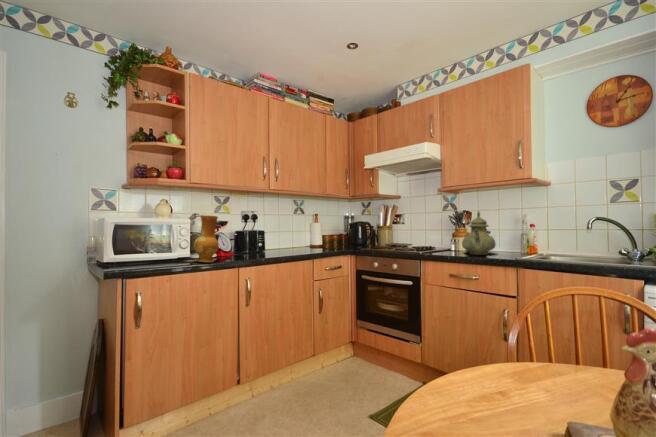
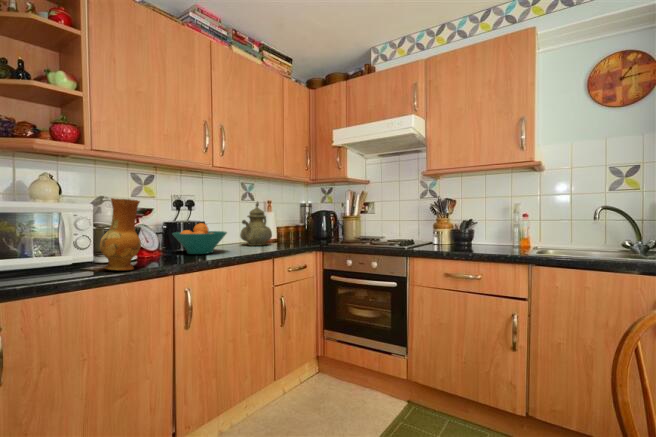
teapot: present [462,211,496,255] -> present [240,202,272,246]
fruit bowl: none [241,232,279,254] -> present [173,223,227,254]

